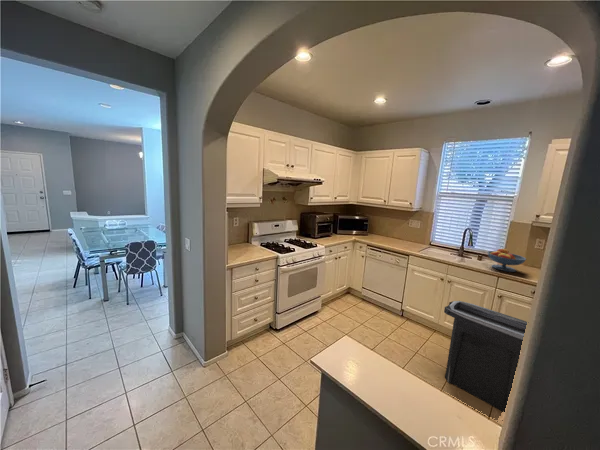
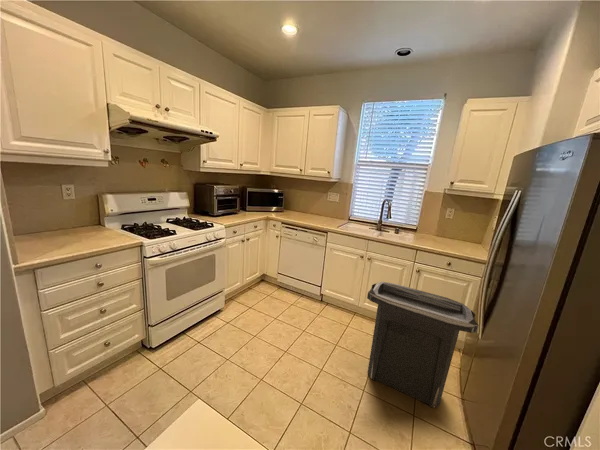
fruit bowl: present [488,249,526,272] -> none [406,219,442,243]

